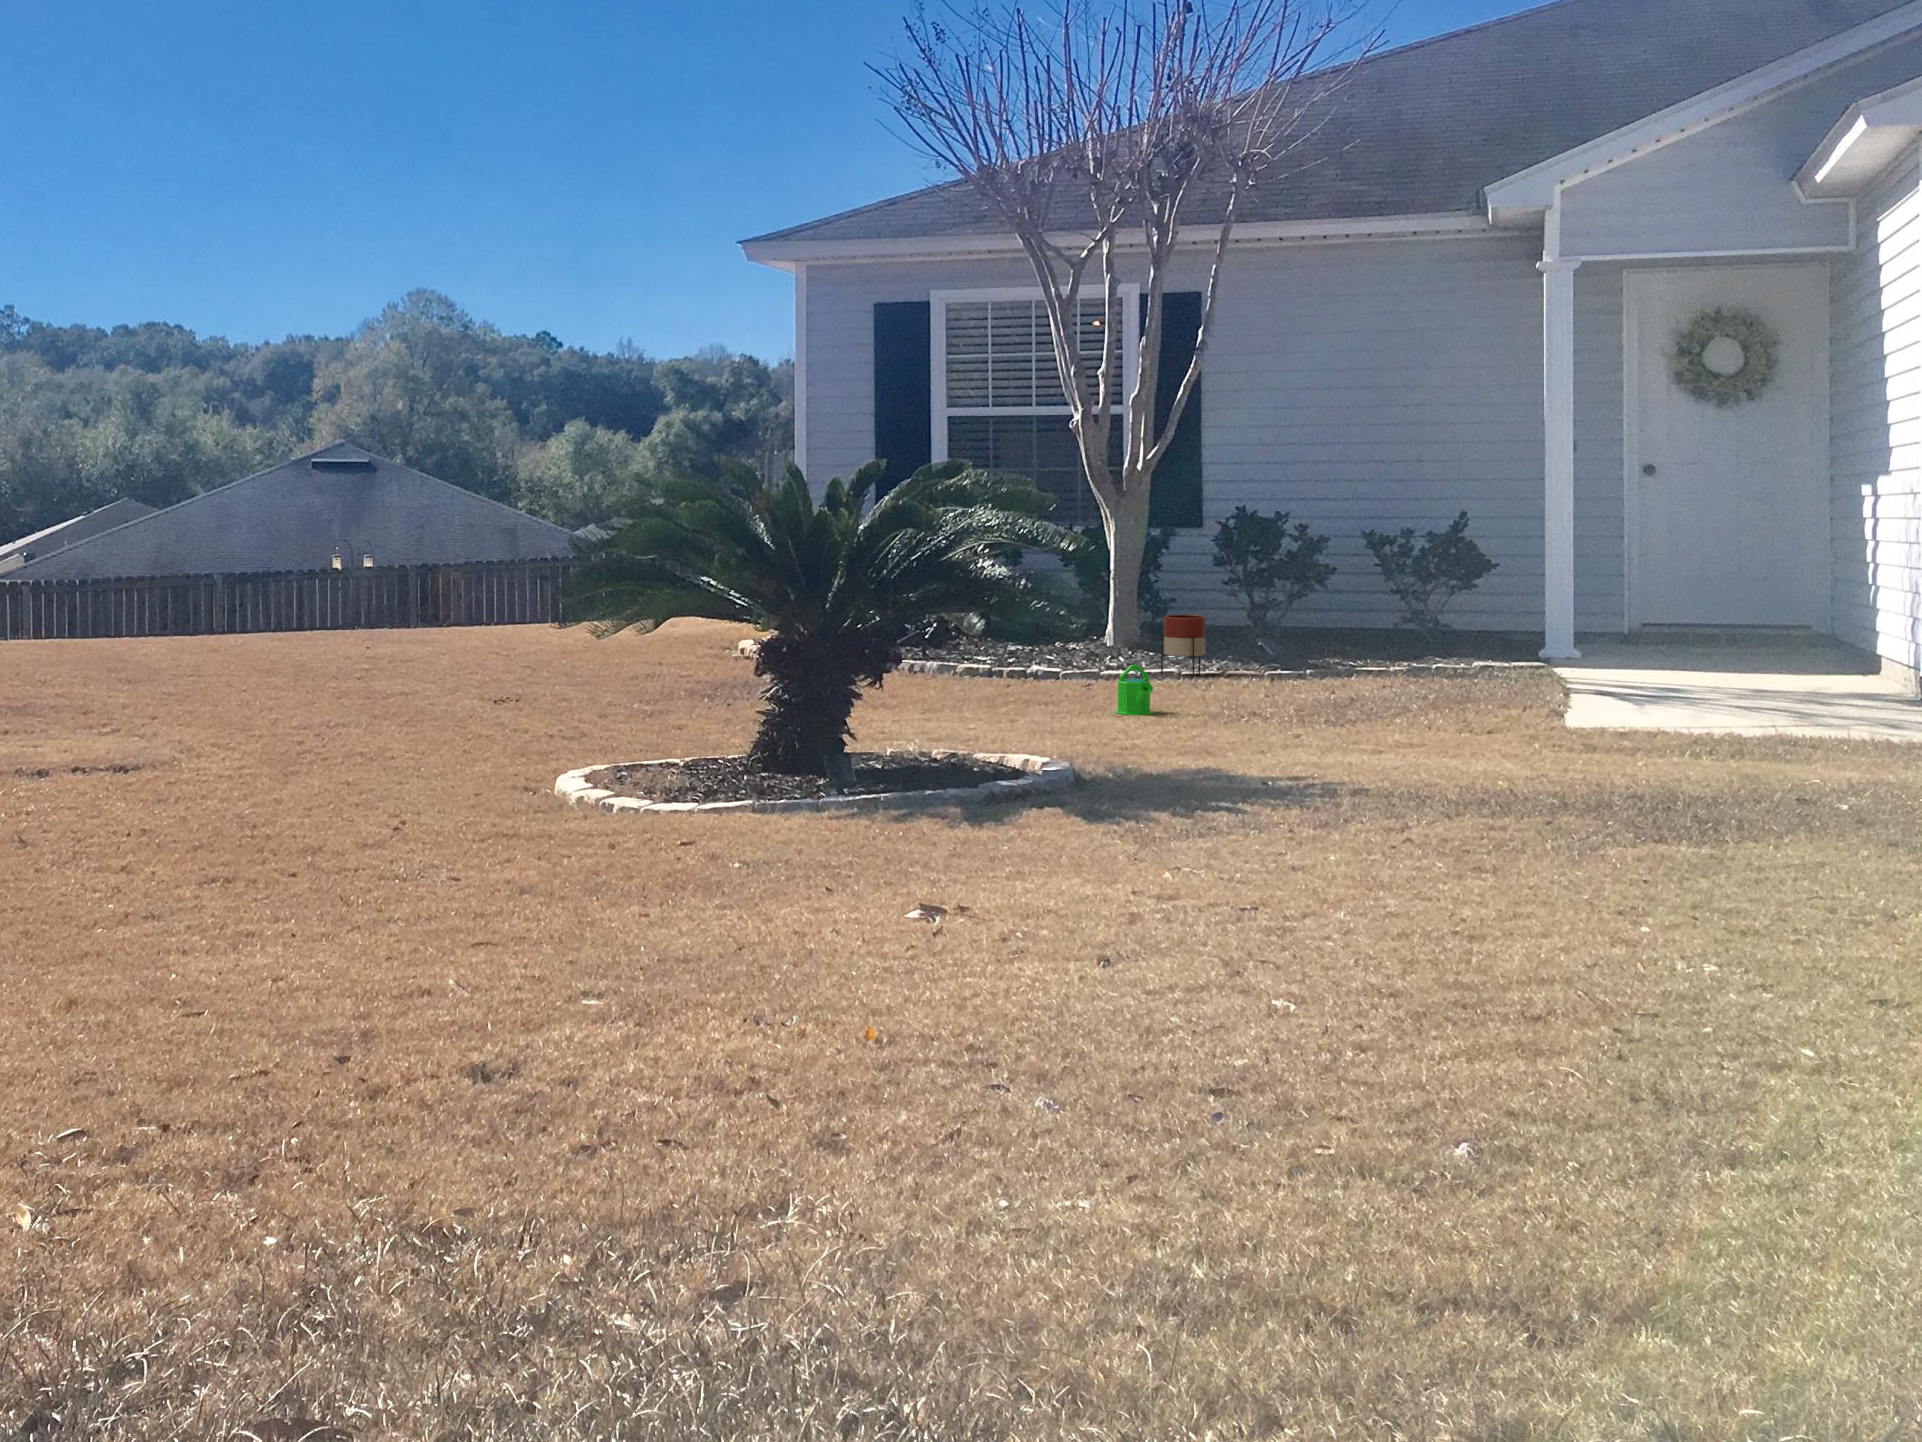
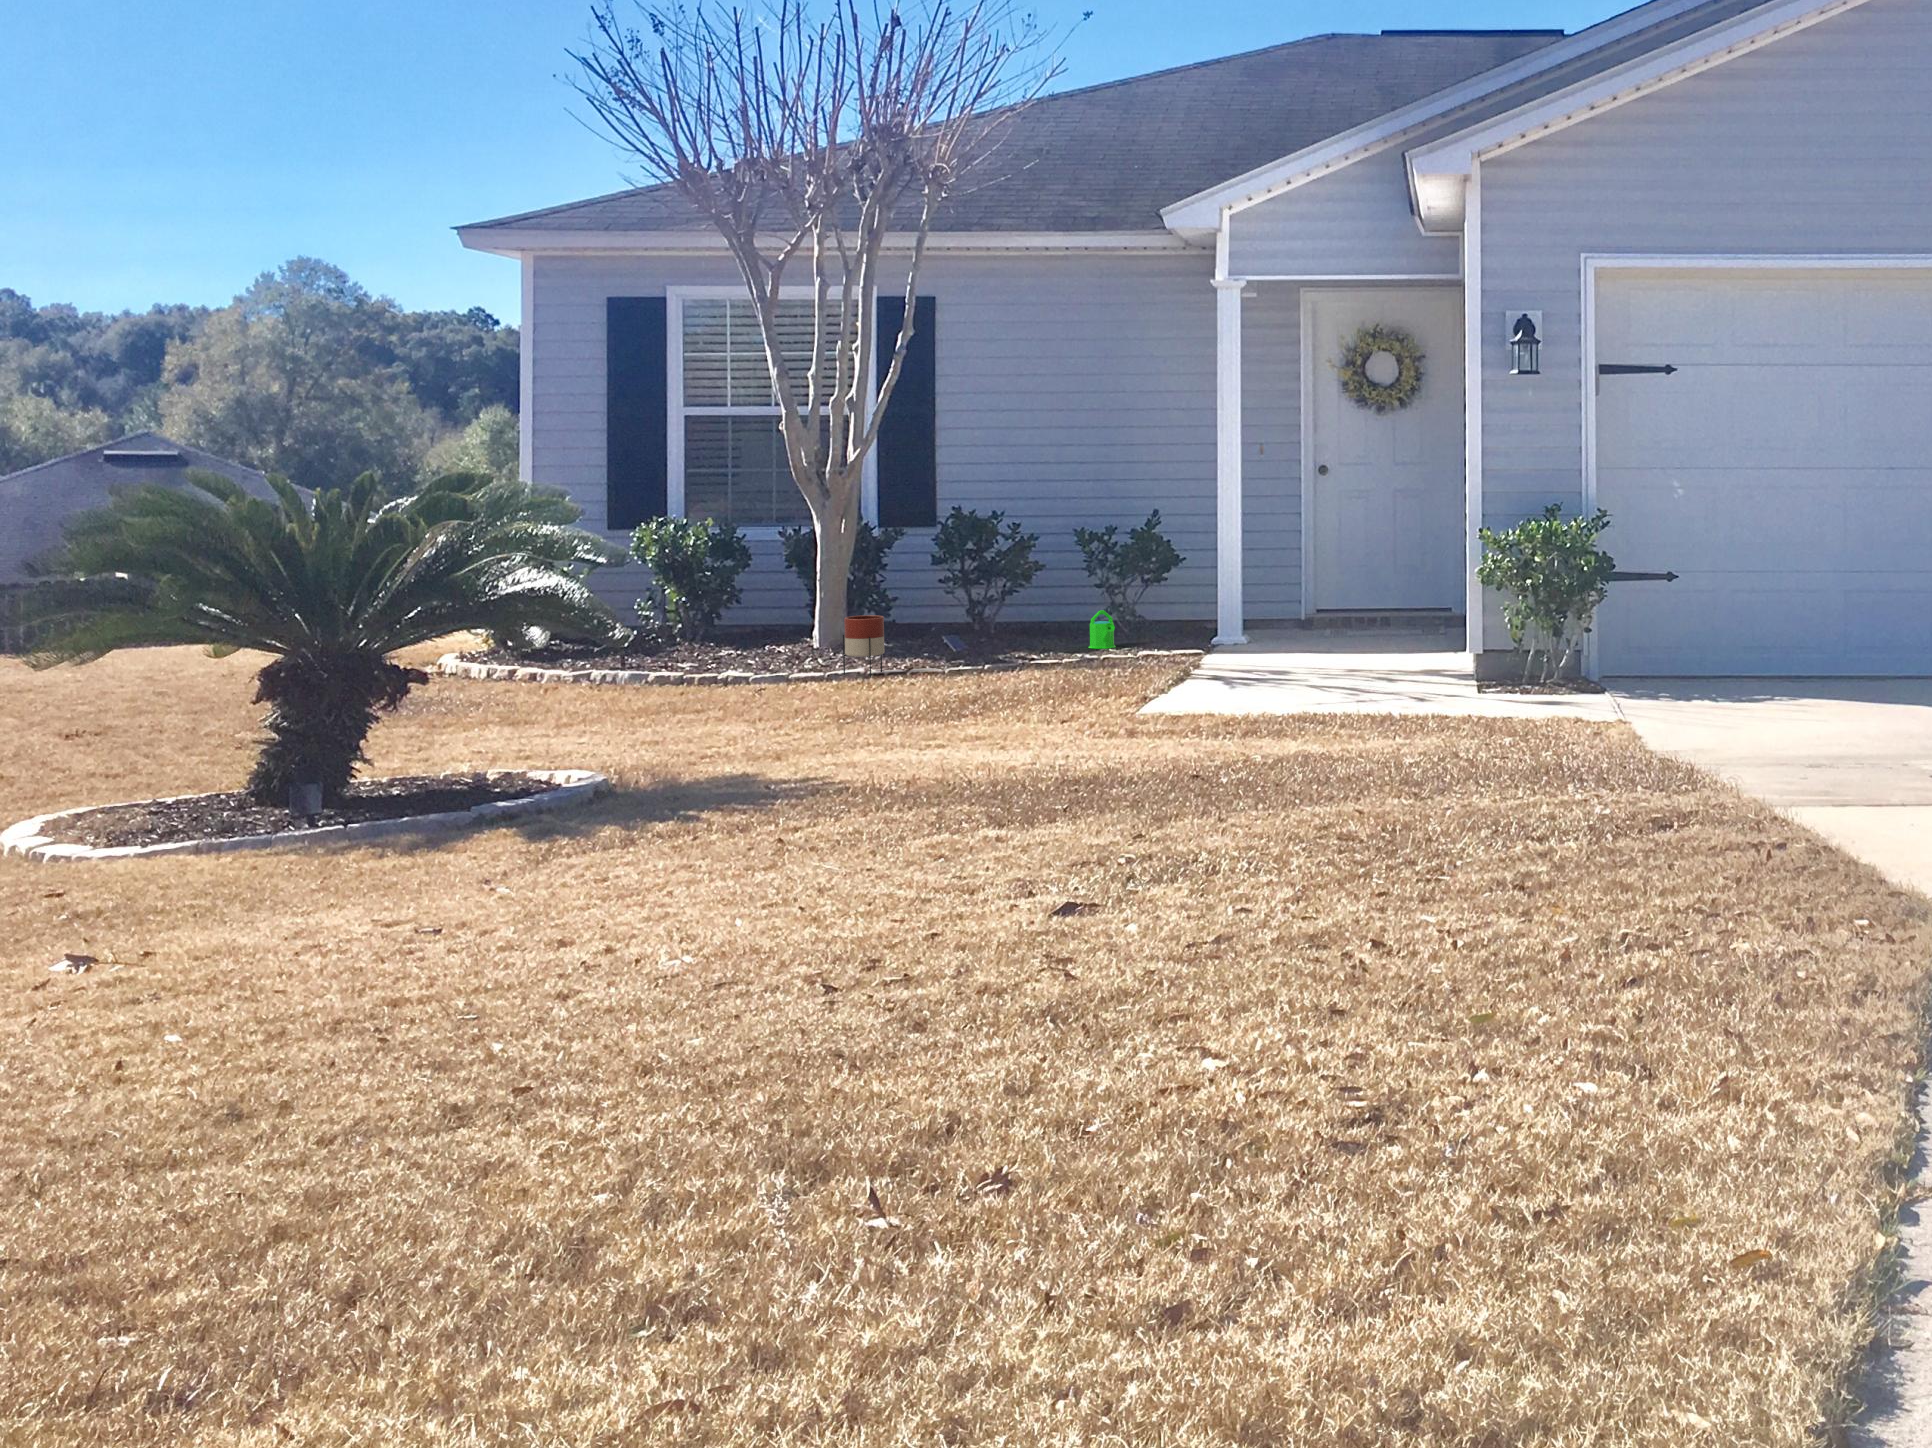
watering can: present [1116,665,1153,715] -> present [1088,610,1116,649]

